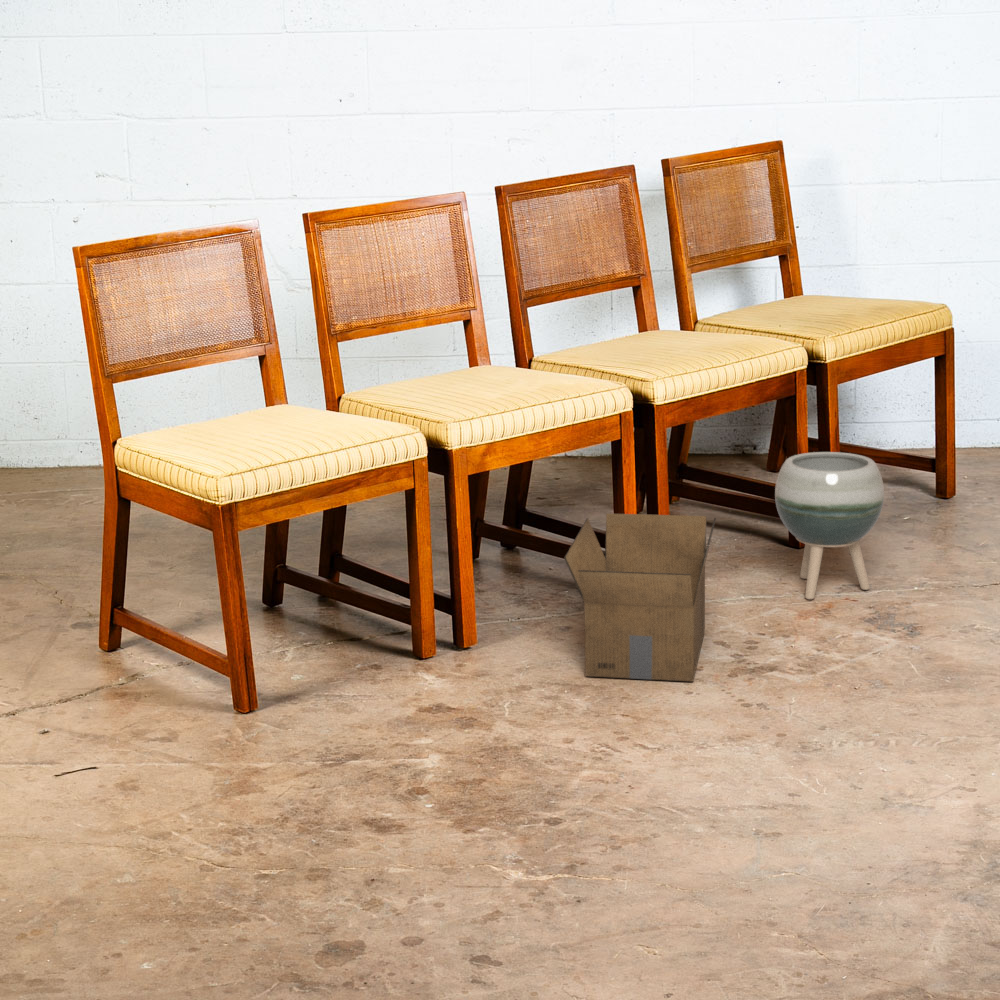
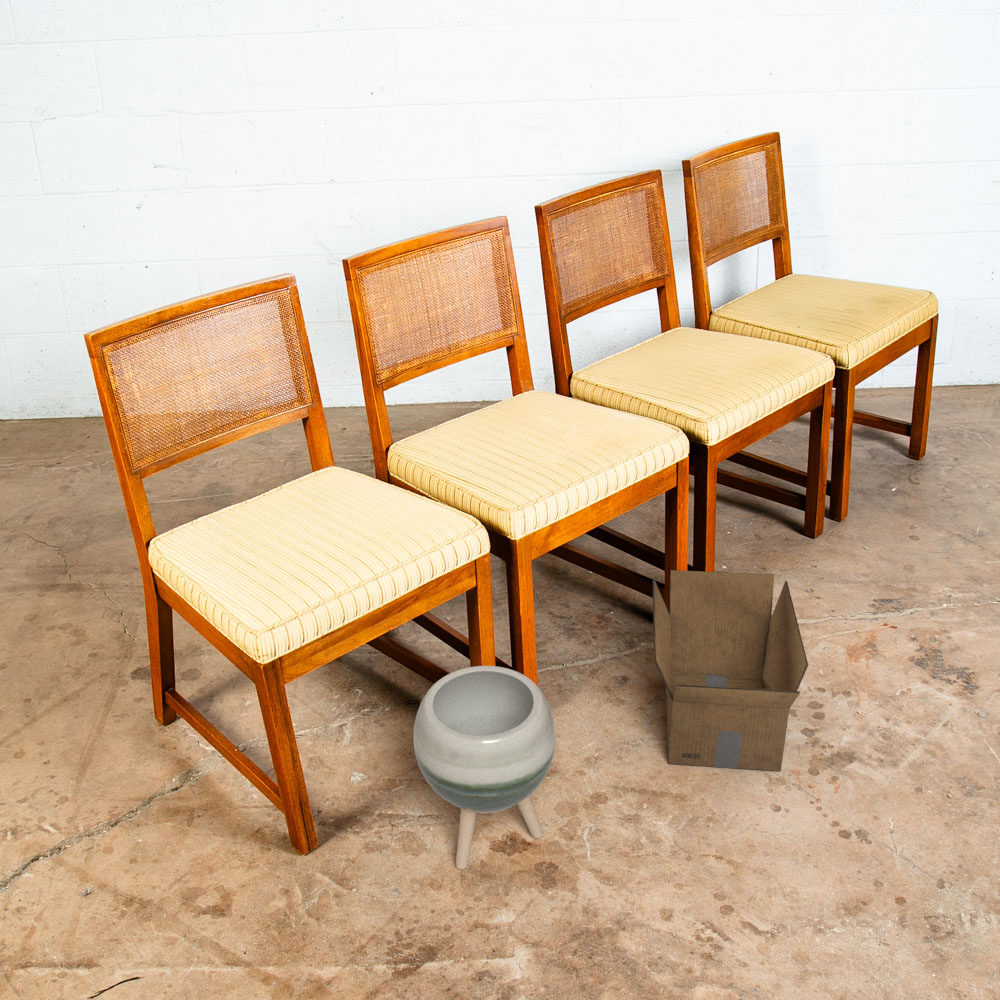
planter: present [775,452,884,600] -> present [413,666,556,870]

